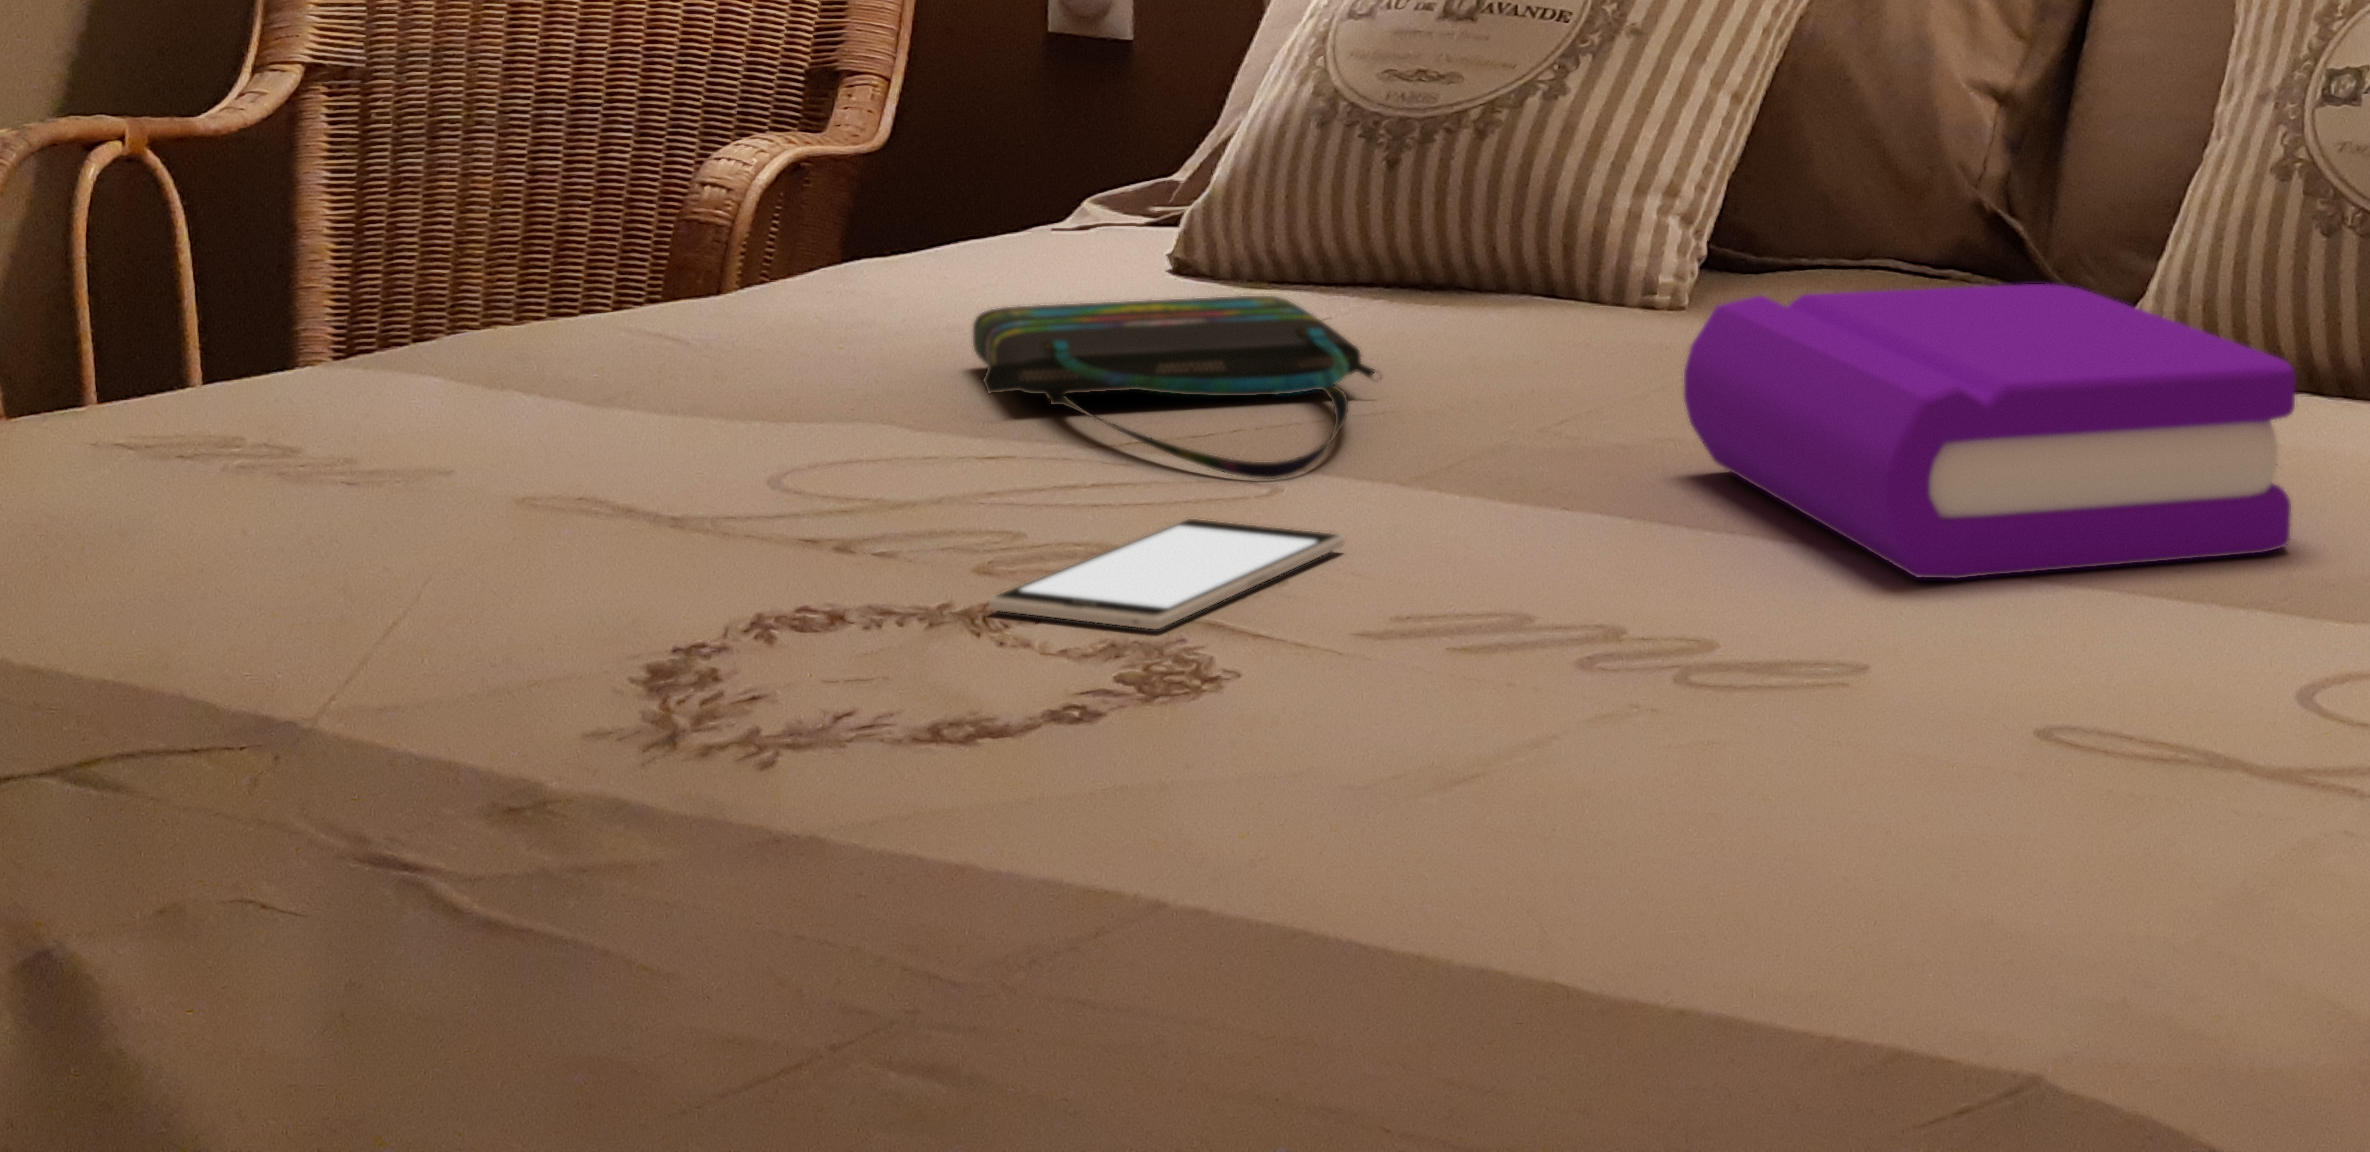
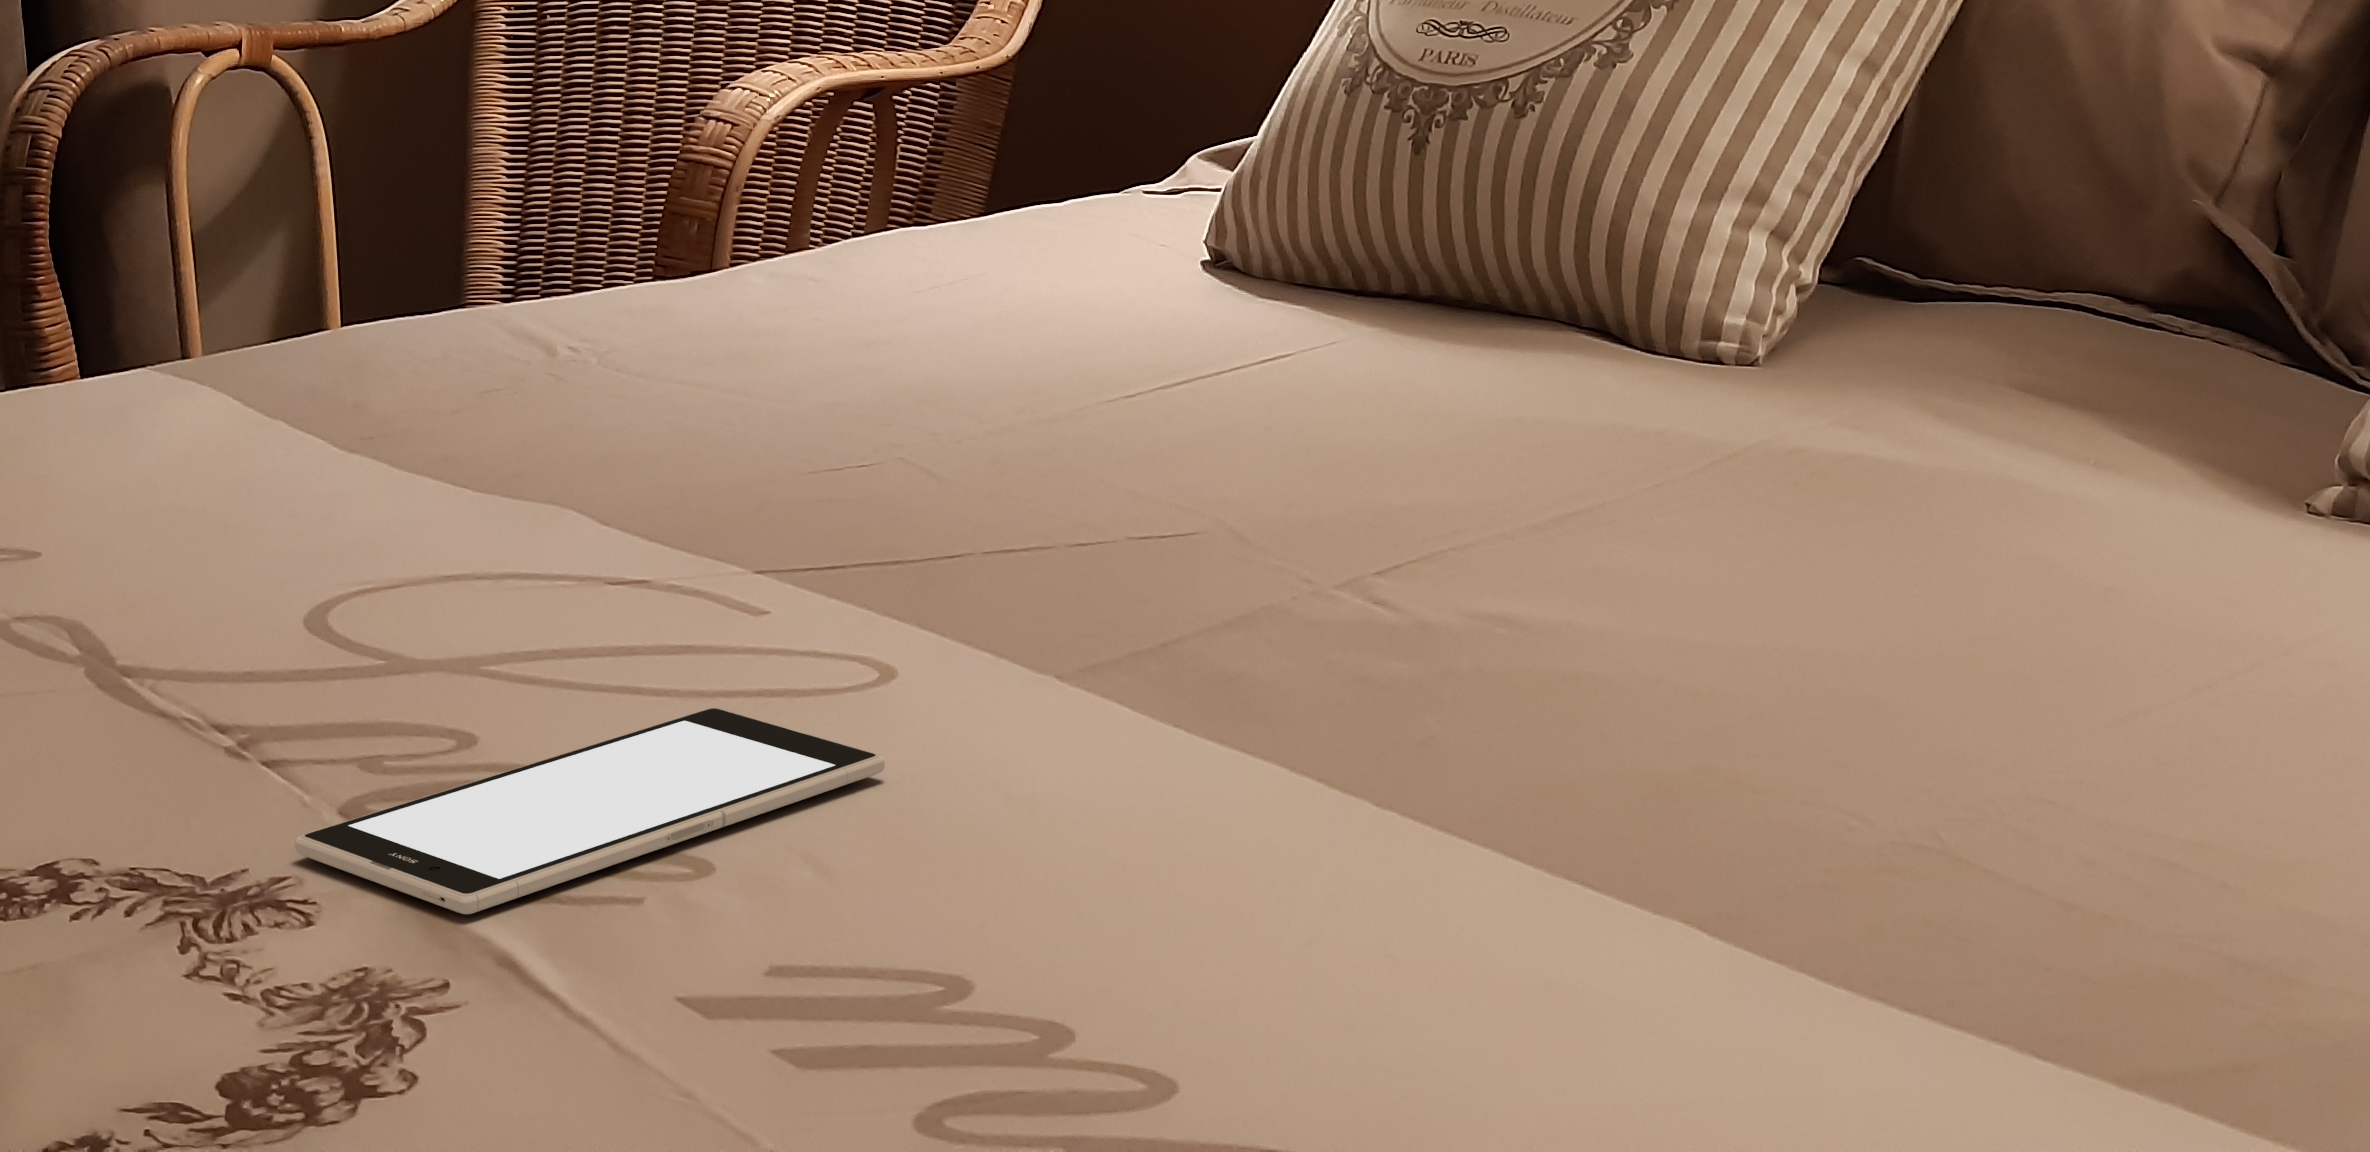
book: present [1684,284,2295,579] -> none [1499,404,2333,922]
tote bag: present [973,296,1378,479] -> none [687,333,1227,633]

